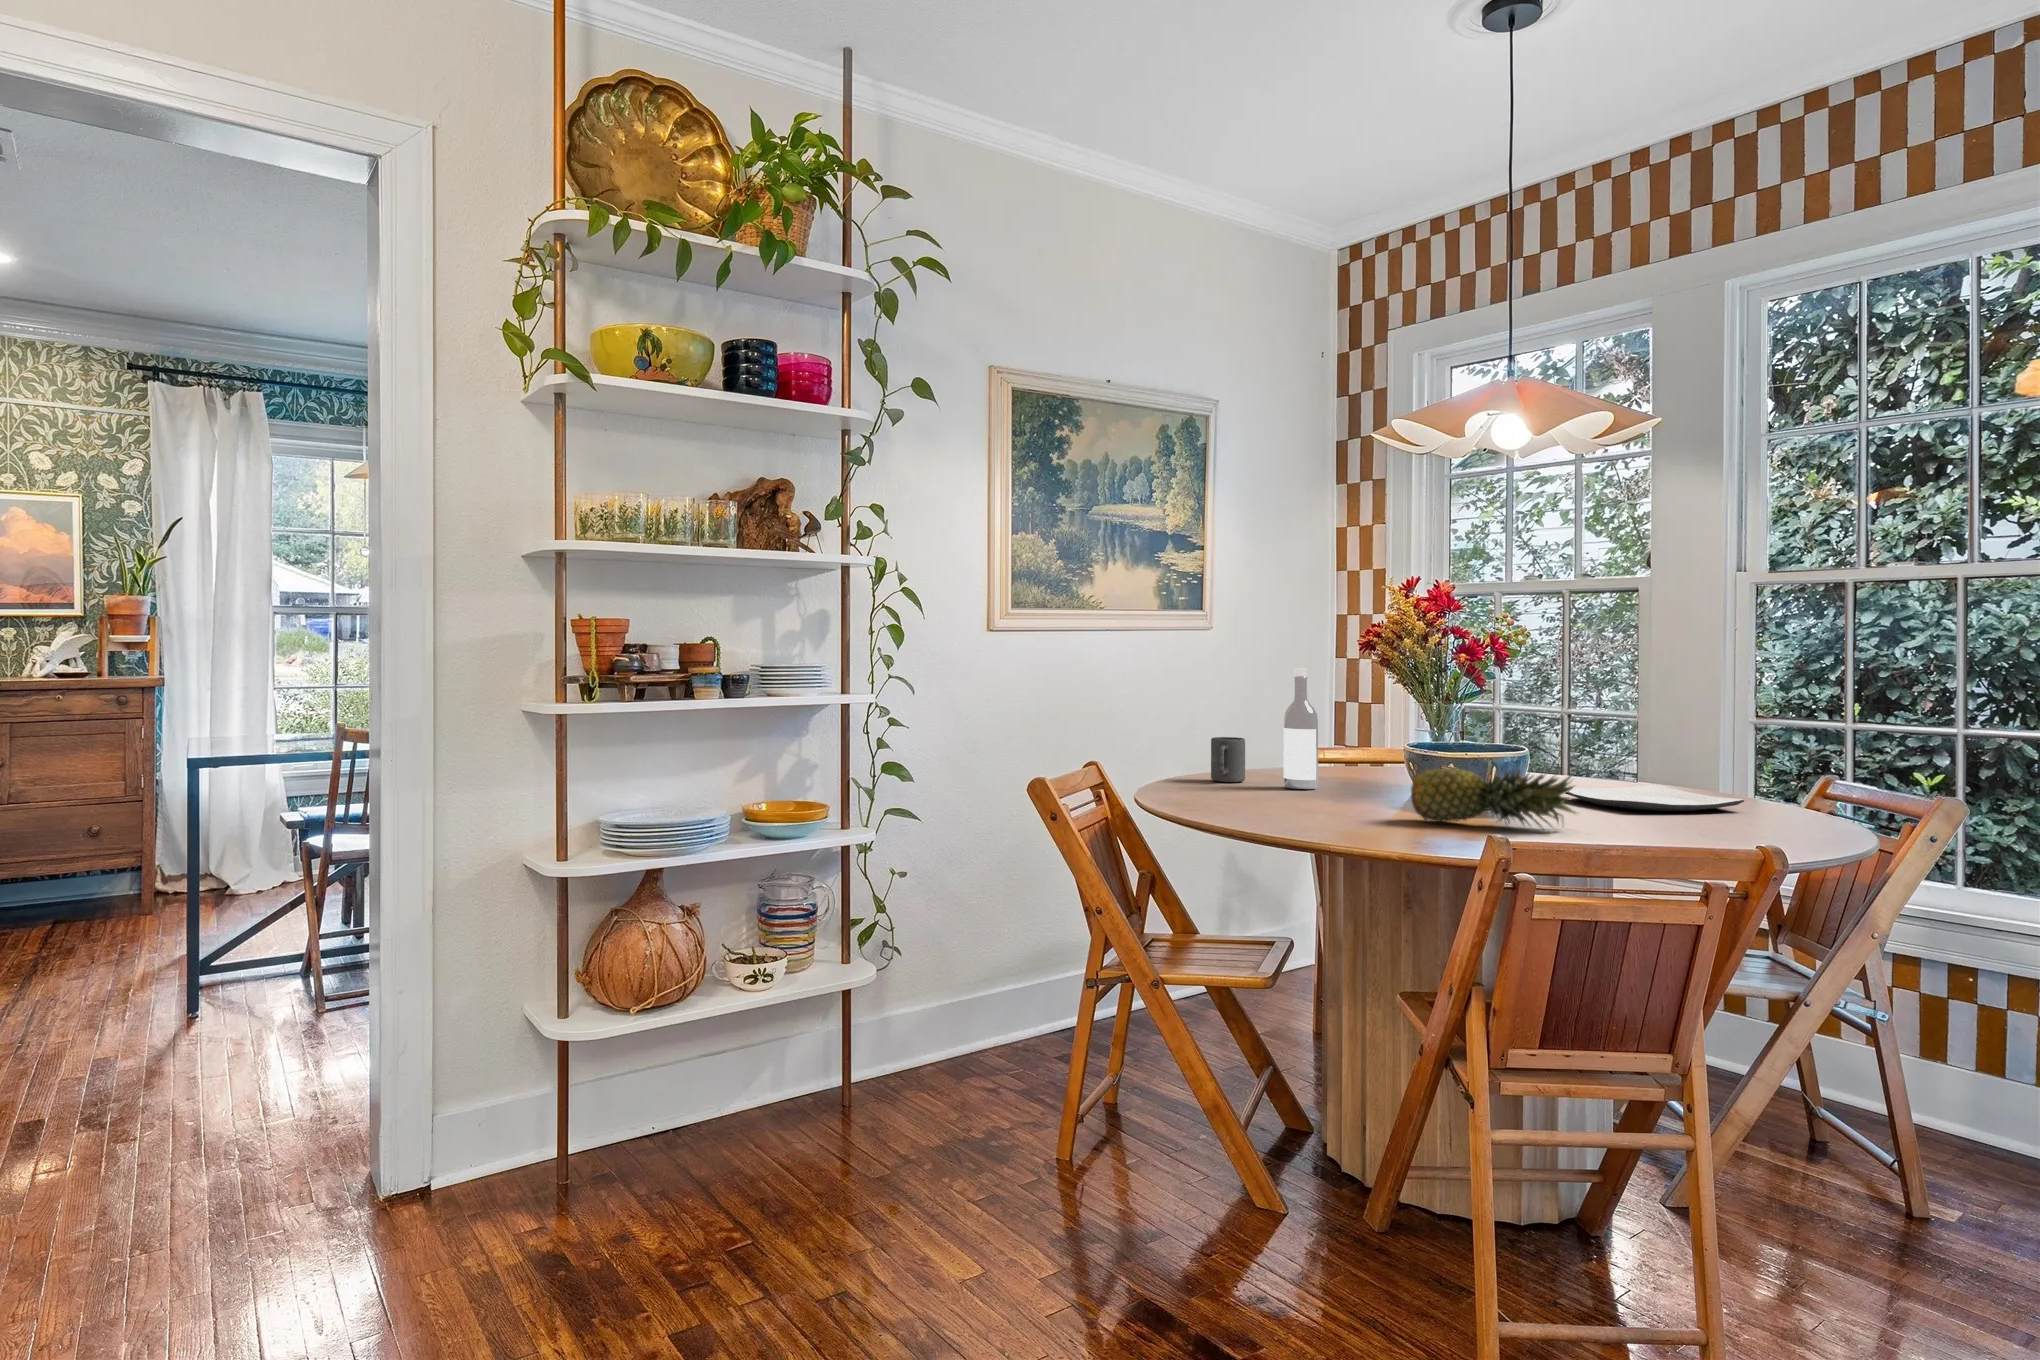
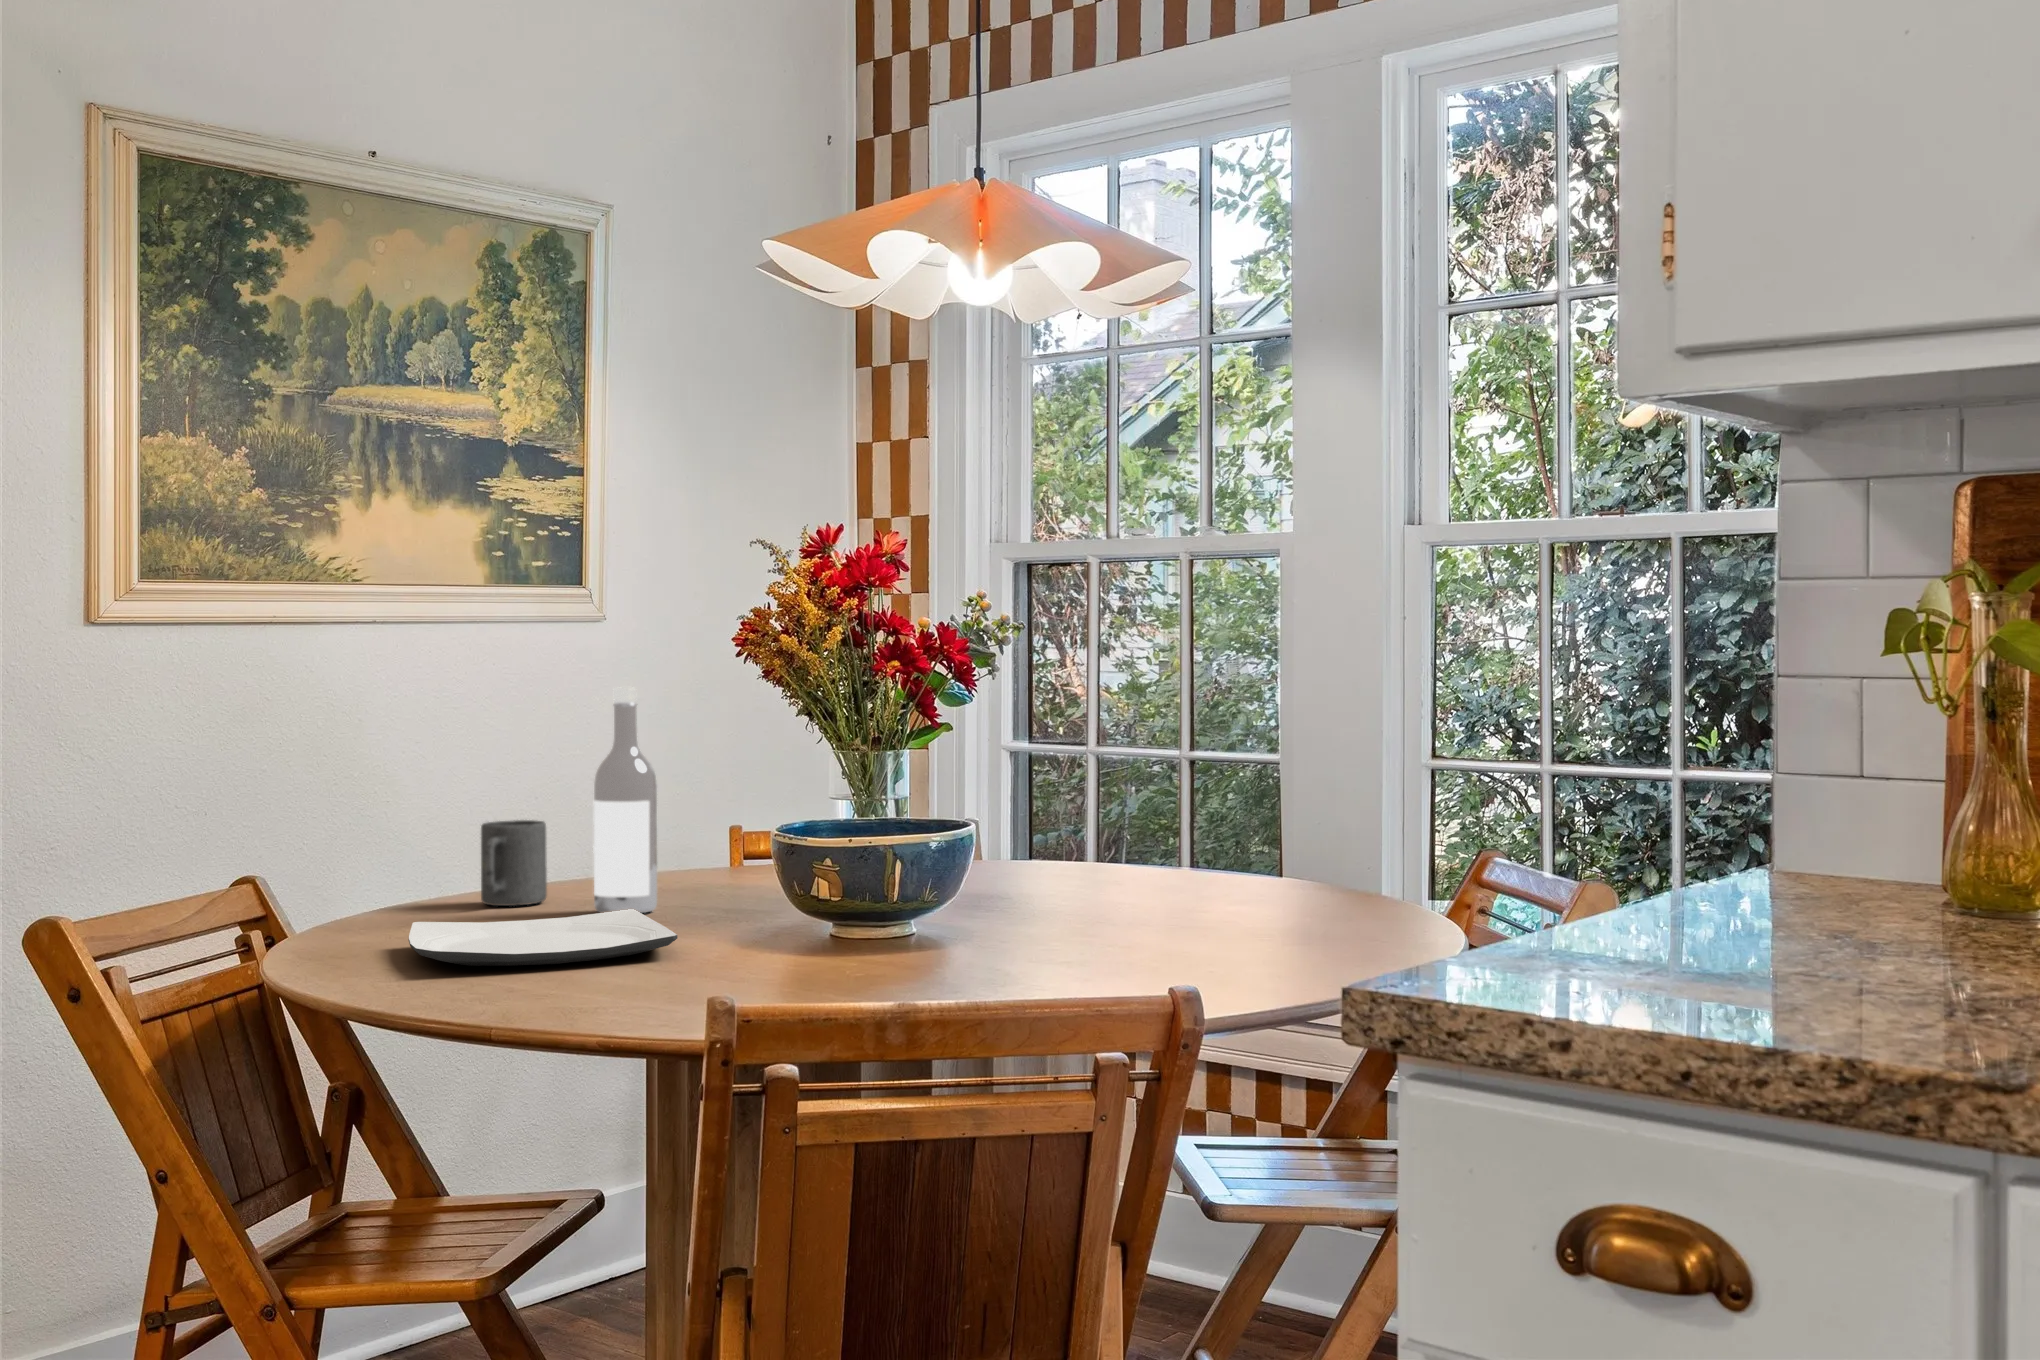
fruit: present [1411,768,1576,826] -> none [702,860,983,980]
plate: present [1565,785,1744,811] -> present [408,909,678,966]

